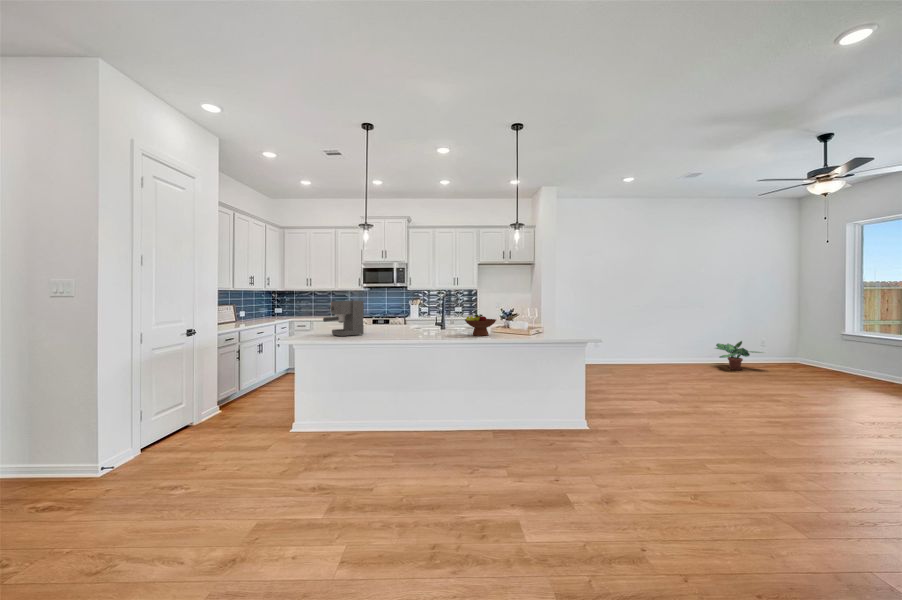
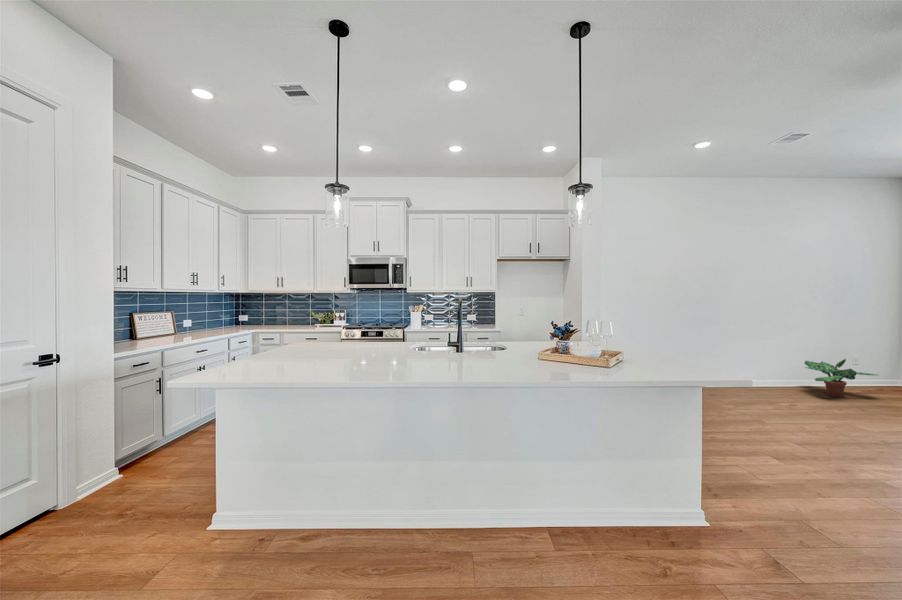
coffee maker: present [323,301,364,337] -> none [264,309,334,368]
fruit bowl: present [465,314,496,336] -> none [496,331,550,368]

